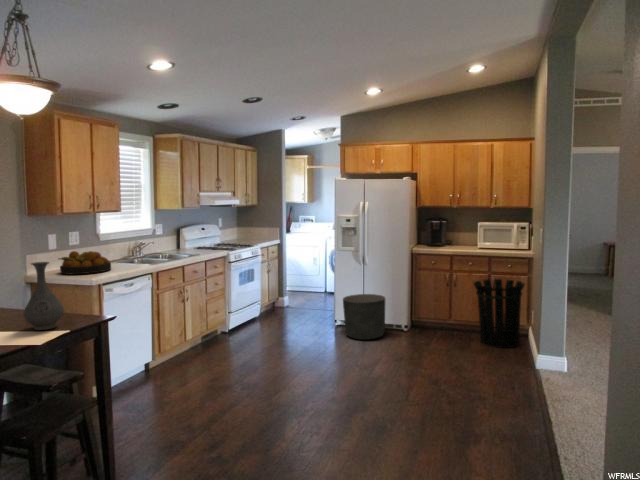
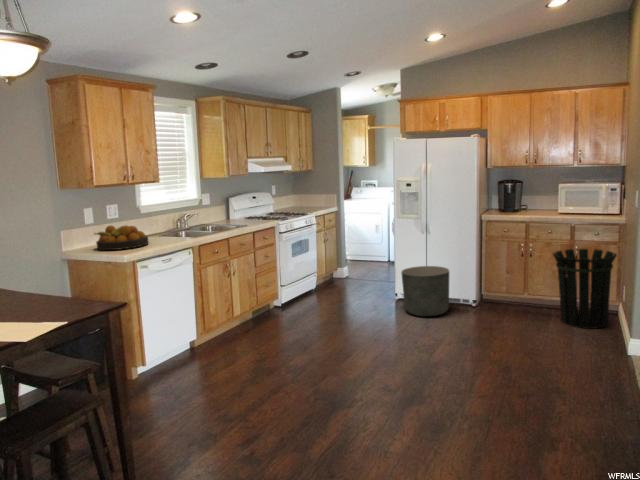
vase: present [24,262,64,330] -> none [24,242,68,318]

